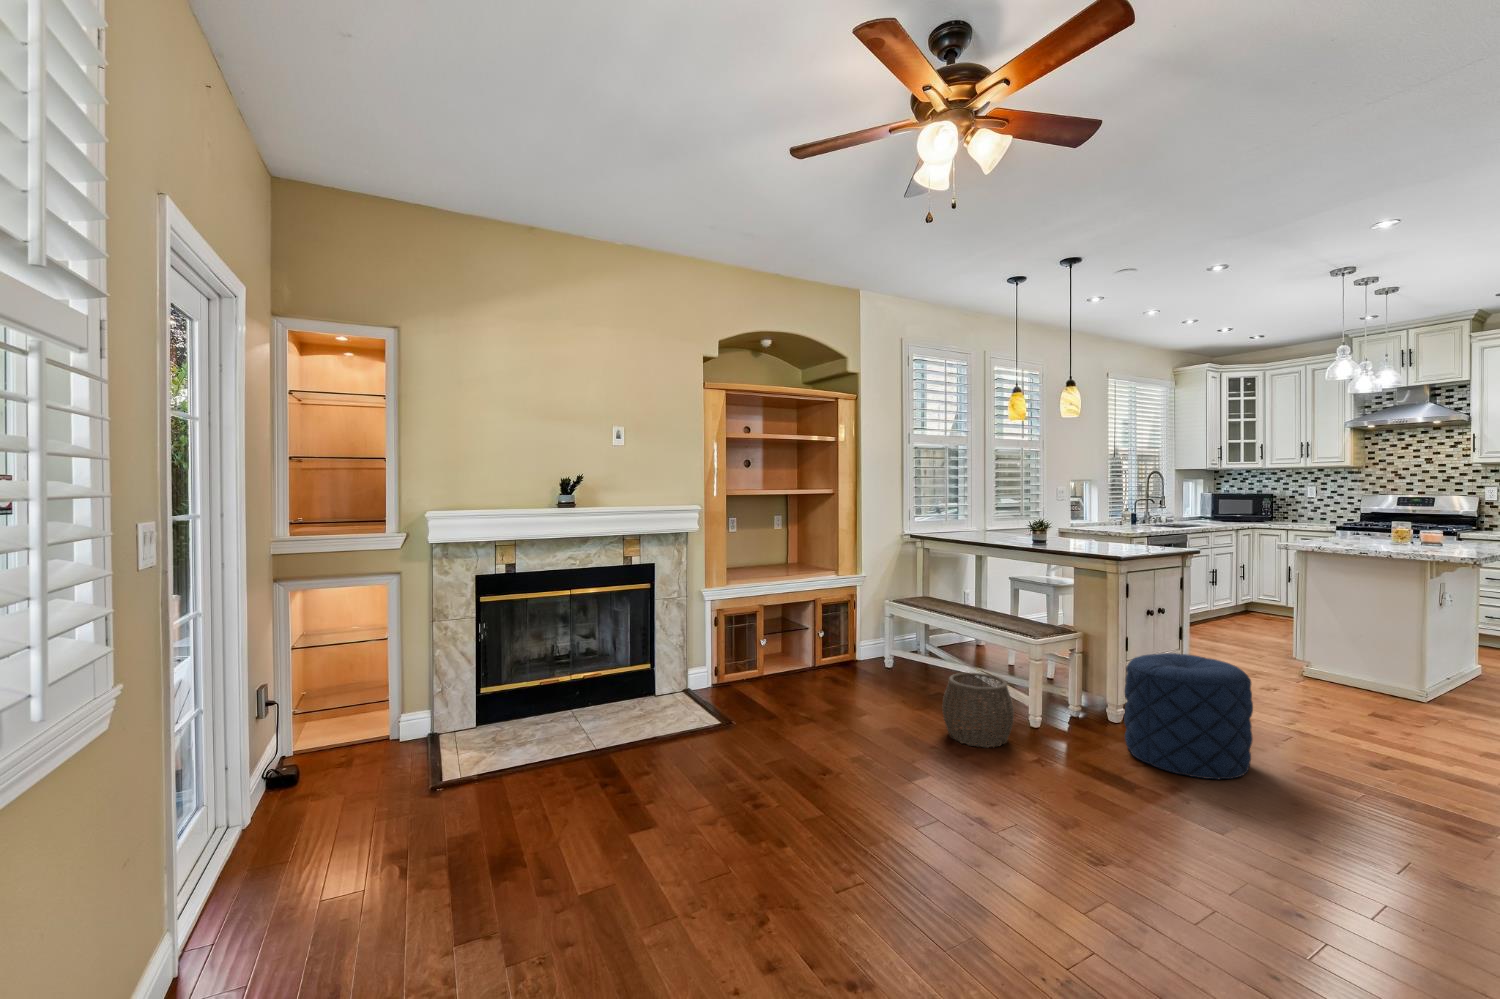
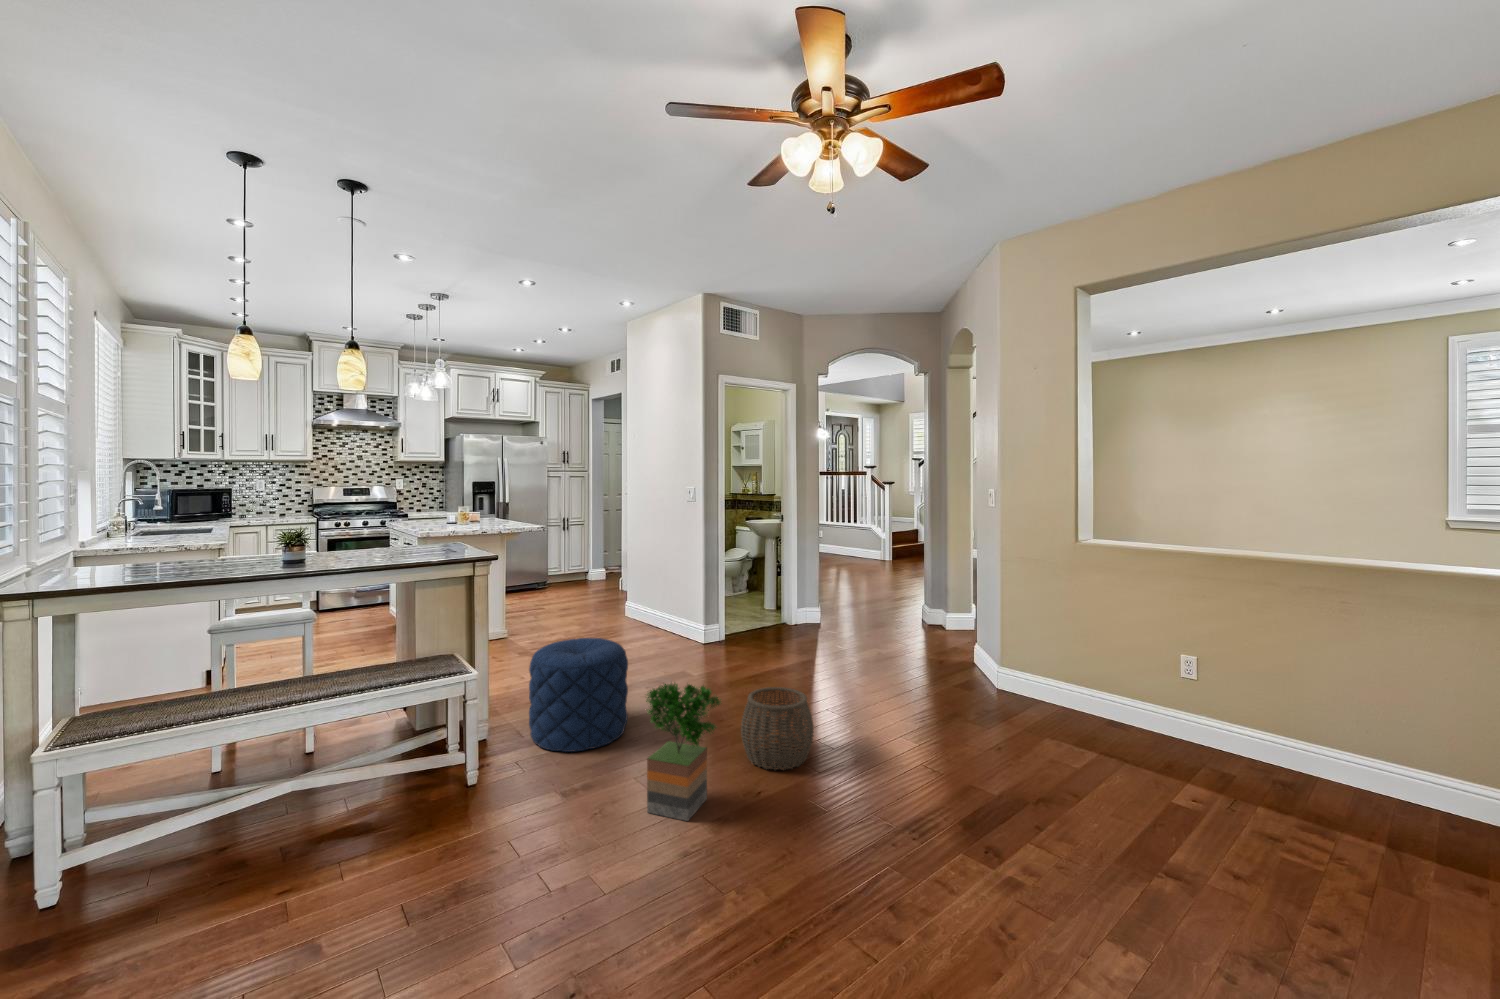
woven basket: present [942,673,1014,748] -> present [741,687,814,770]
potted tree: none [1018,681,1122,827] -> present [646,683,721,821]

